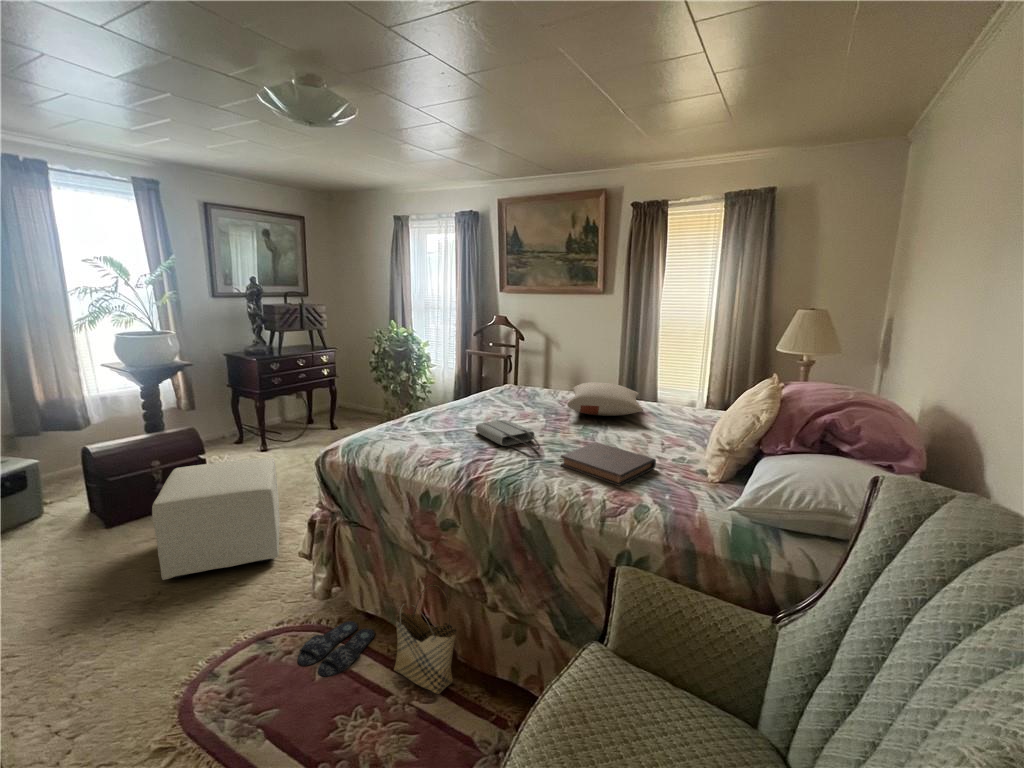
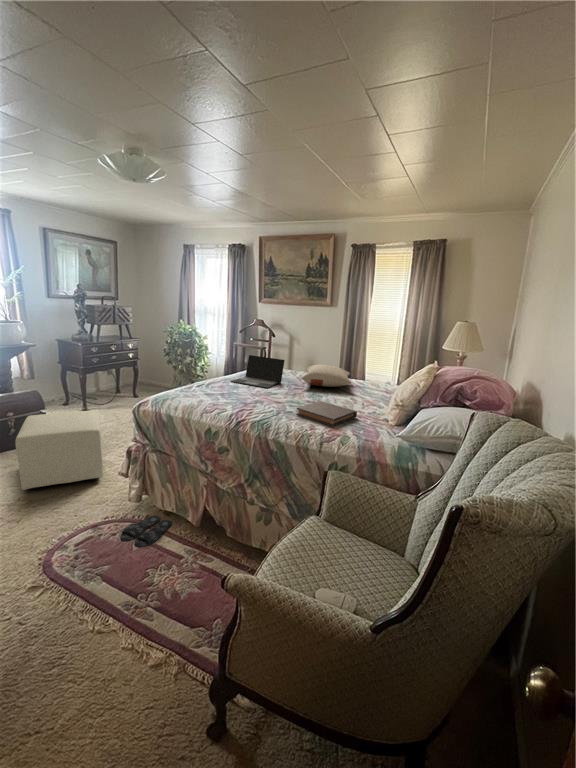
laptop: none [461,371,540,421] -> present [231,355,285,388]
tote bag: present [476,420,540,450] -> none [241,387,284,405]
woven basket: present [394,585,457,694] -> none [185,488,227,556]

